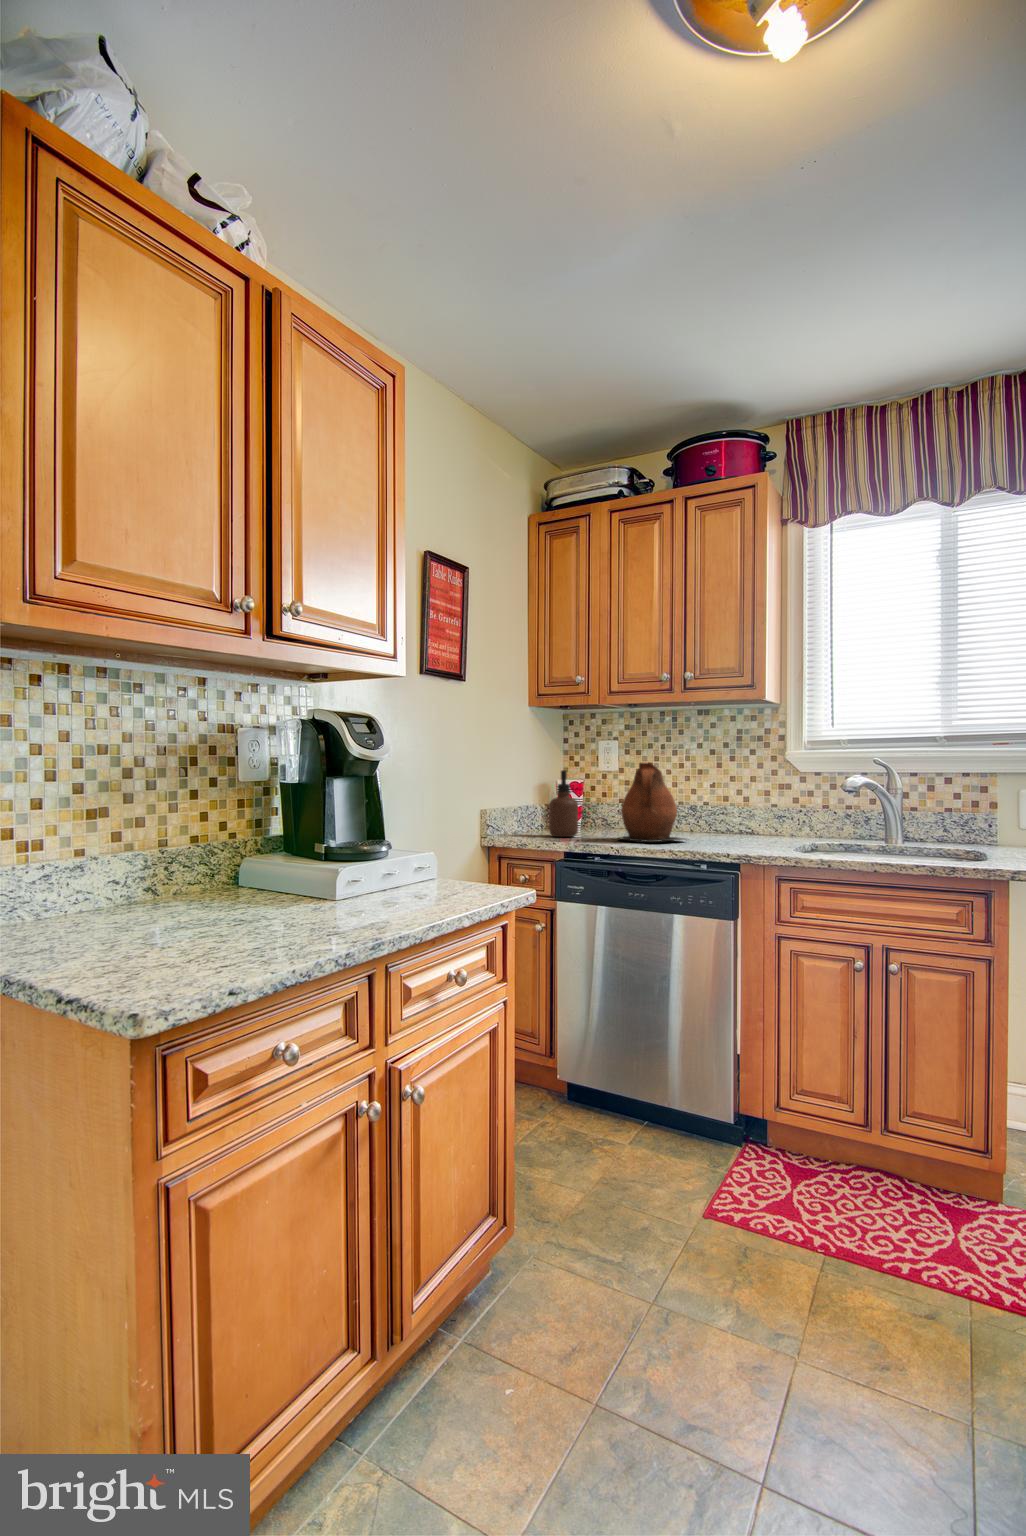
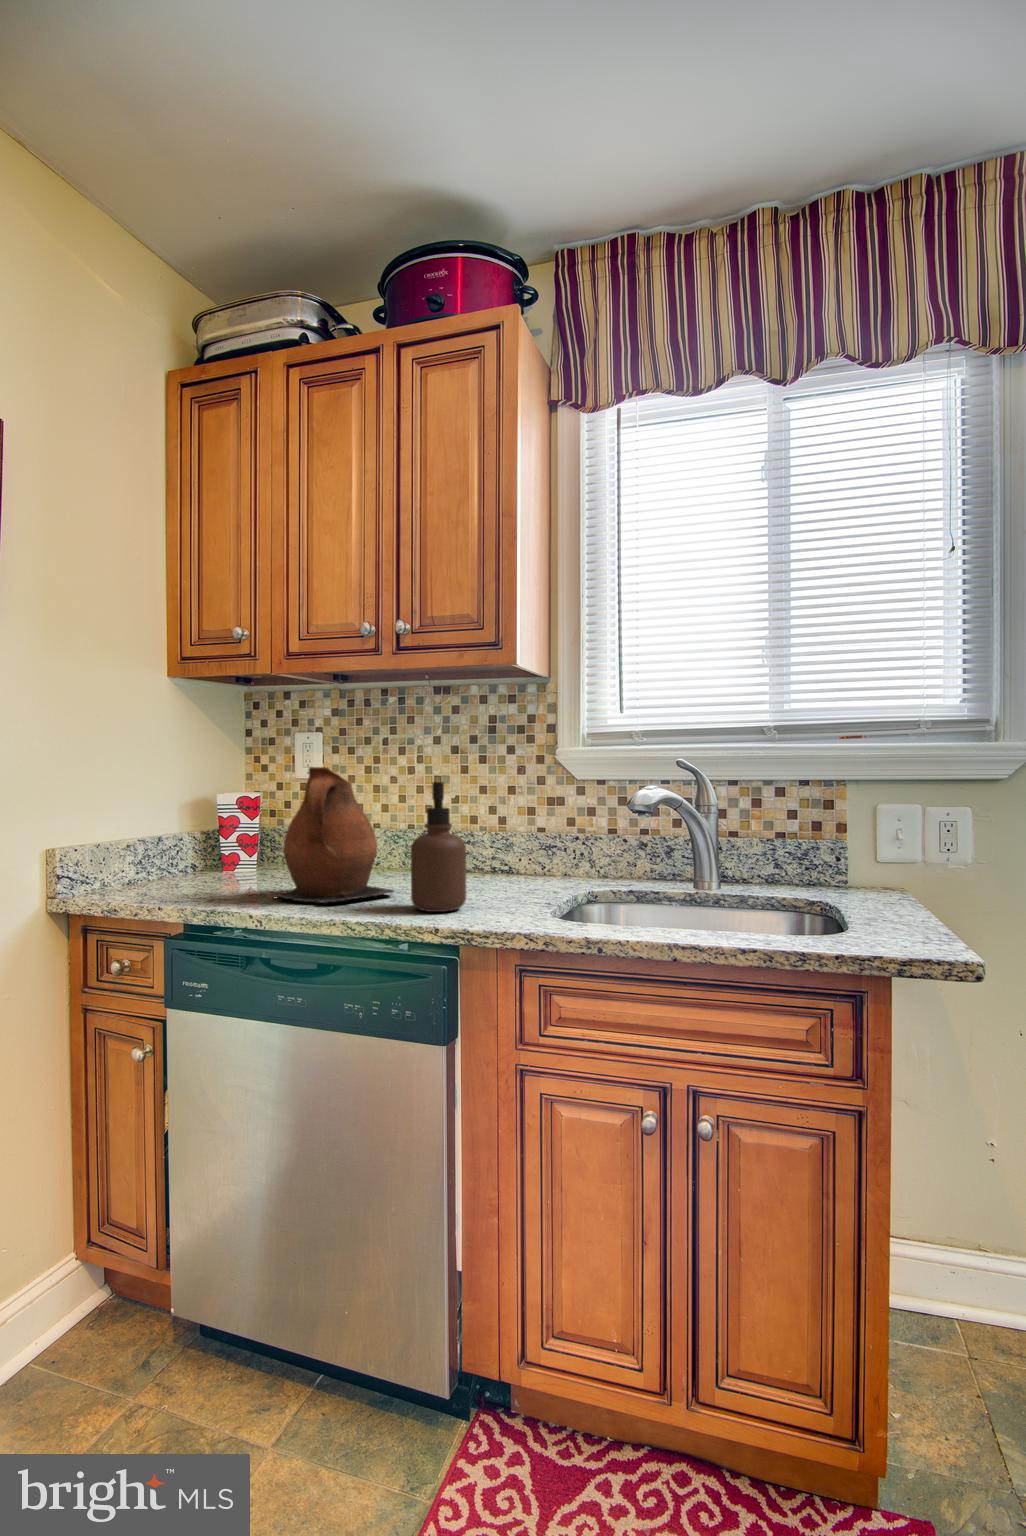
soap dispenser: present [549,770,578,837] -> present [411,782,466,912]

